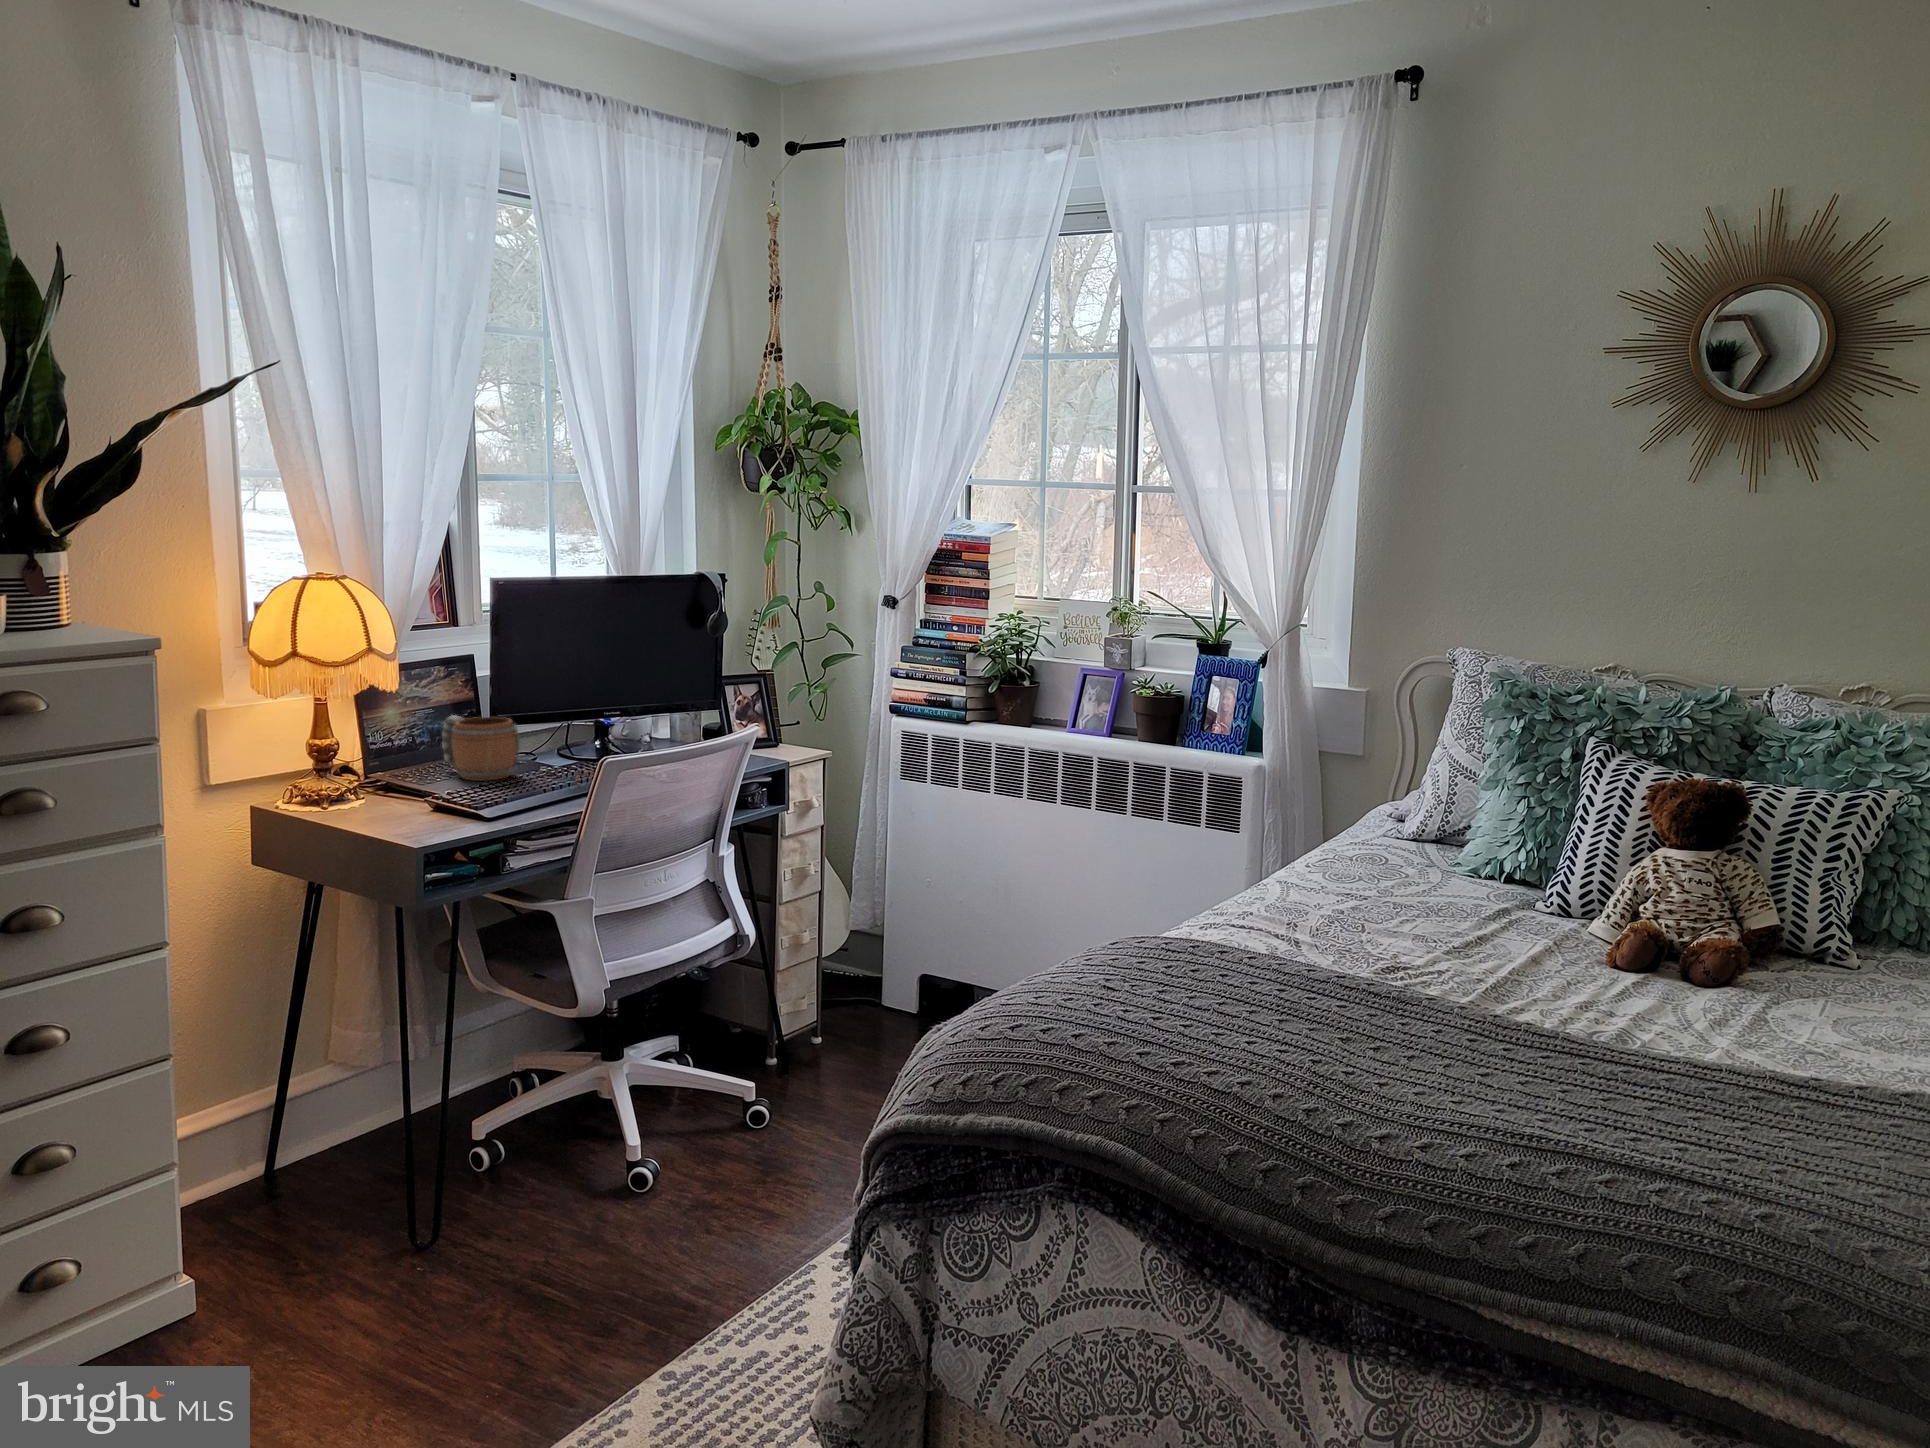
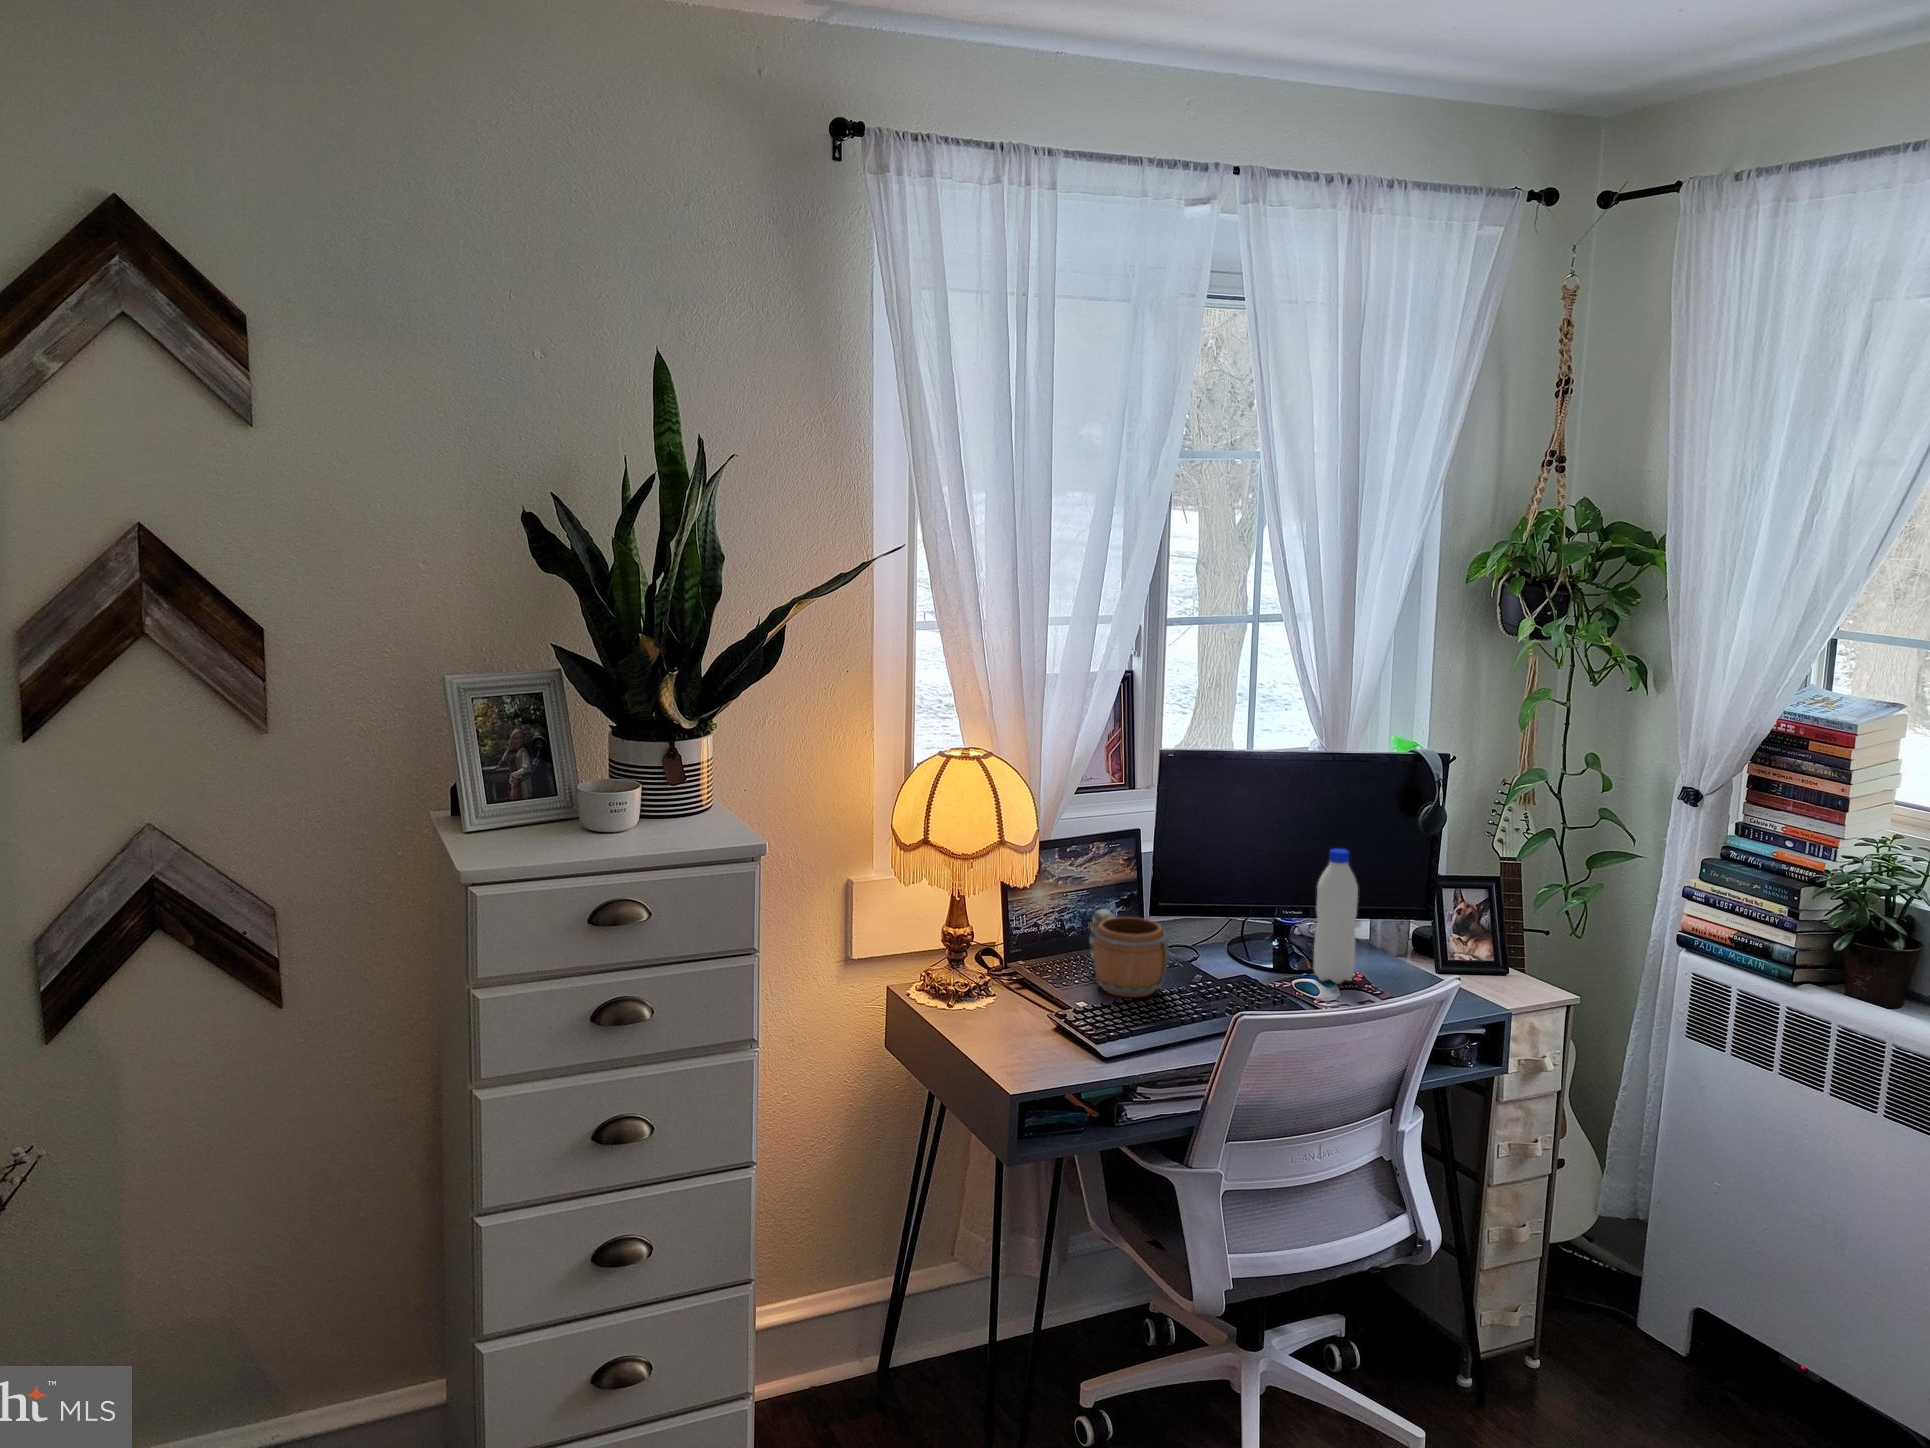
water bottle: none [633,649,667,758] -> present [1314,849,1358,984]

